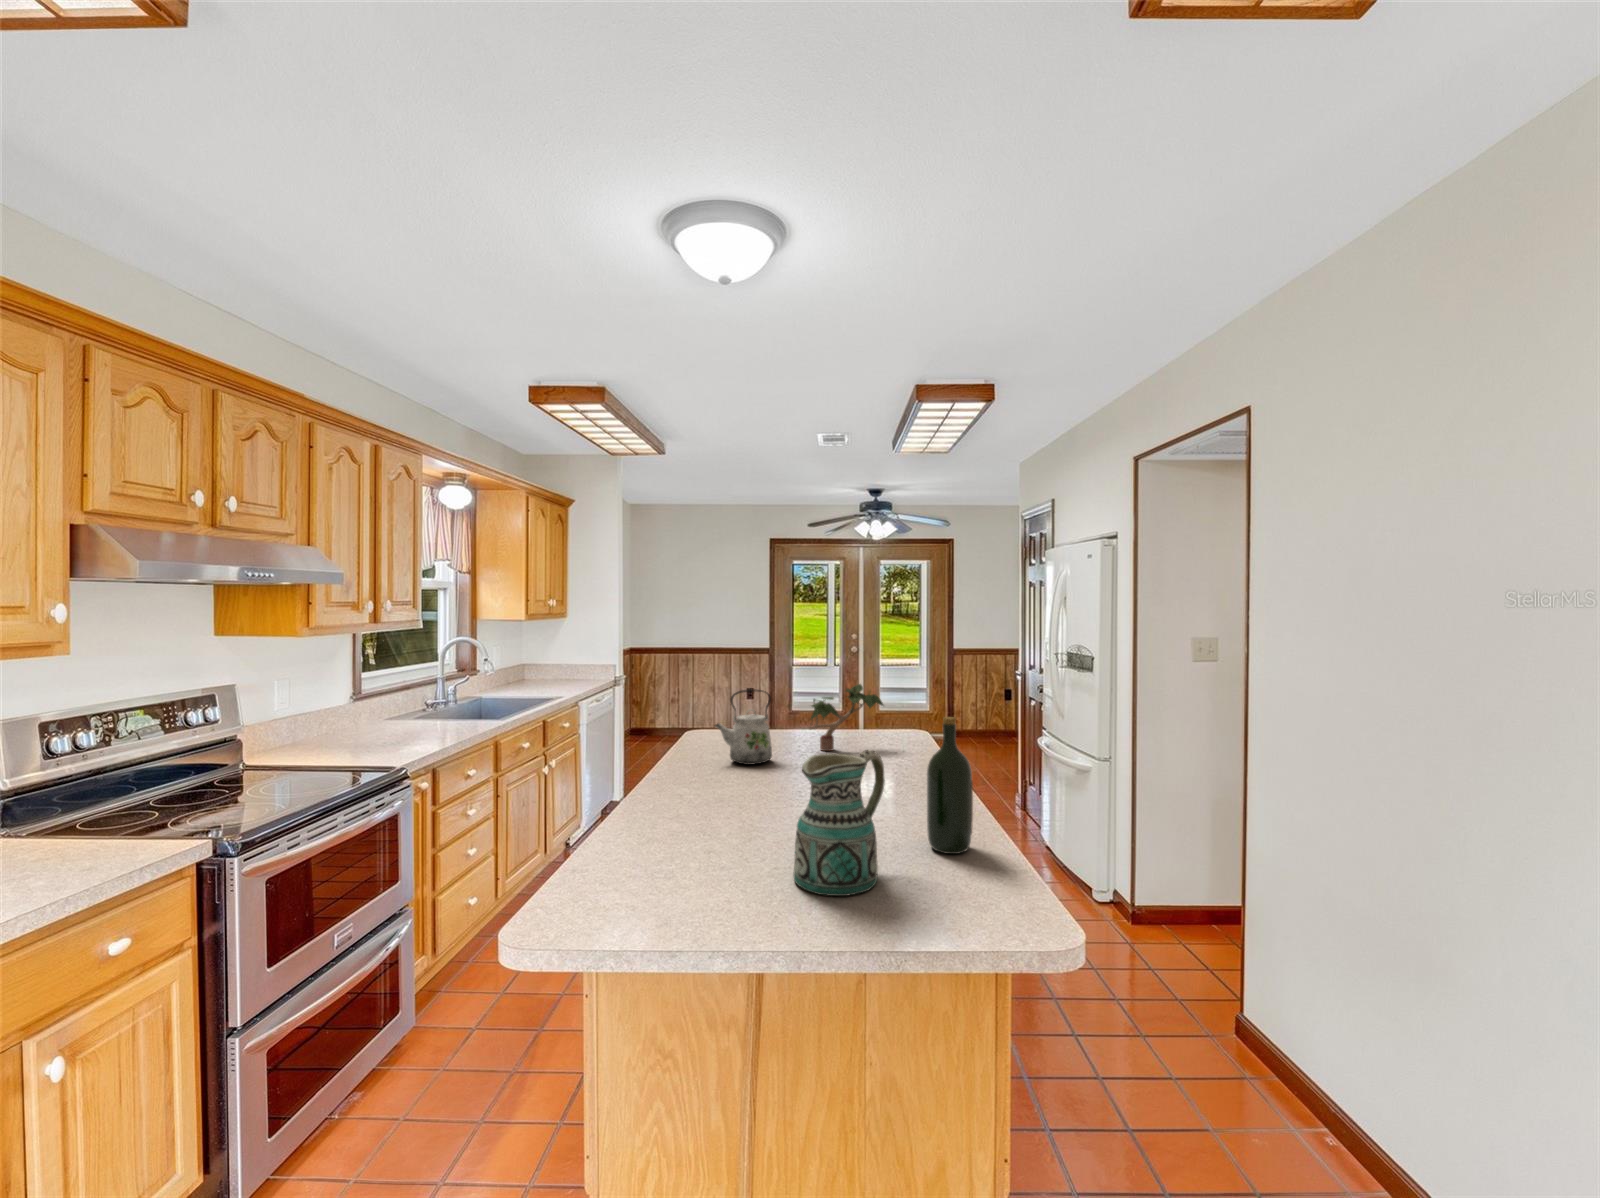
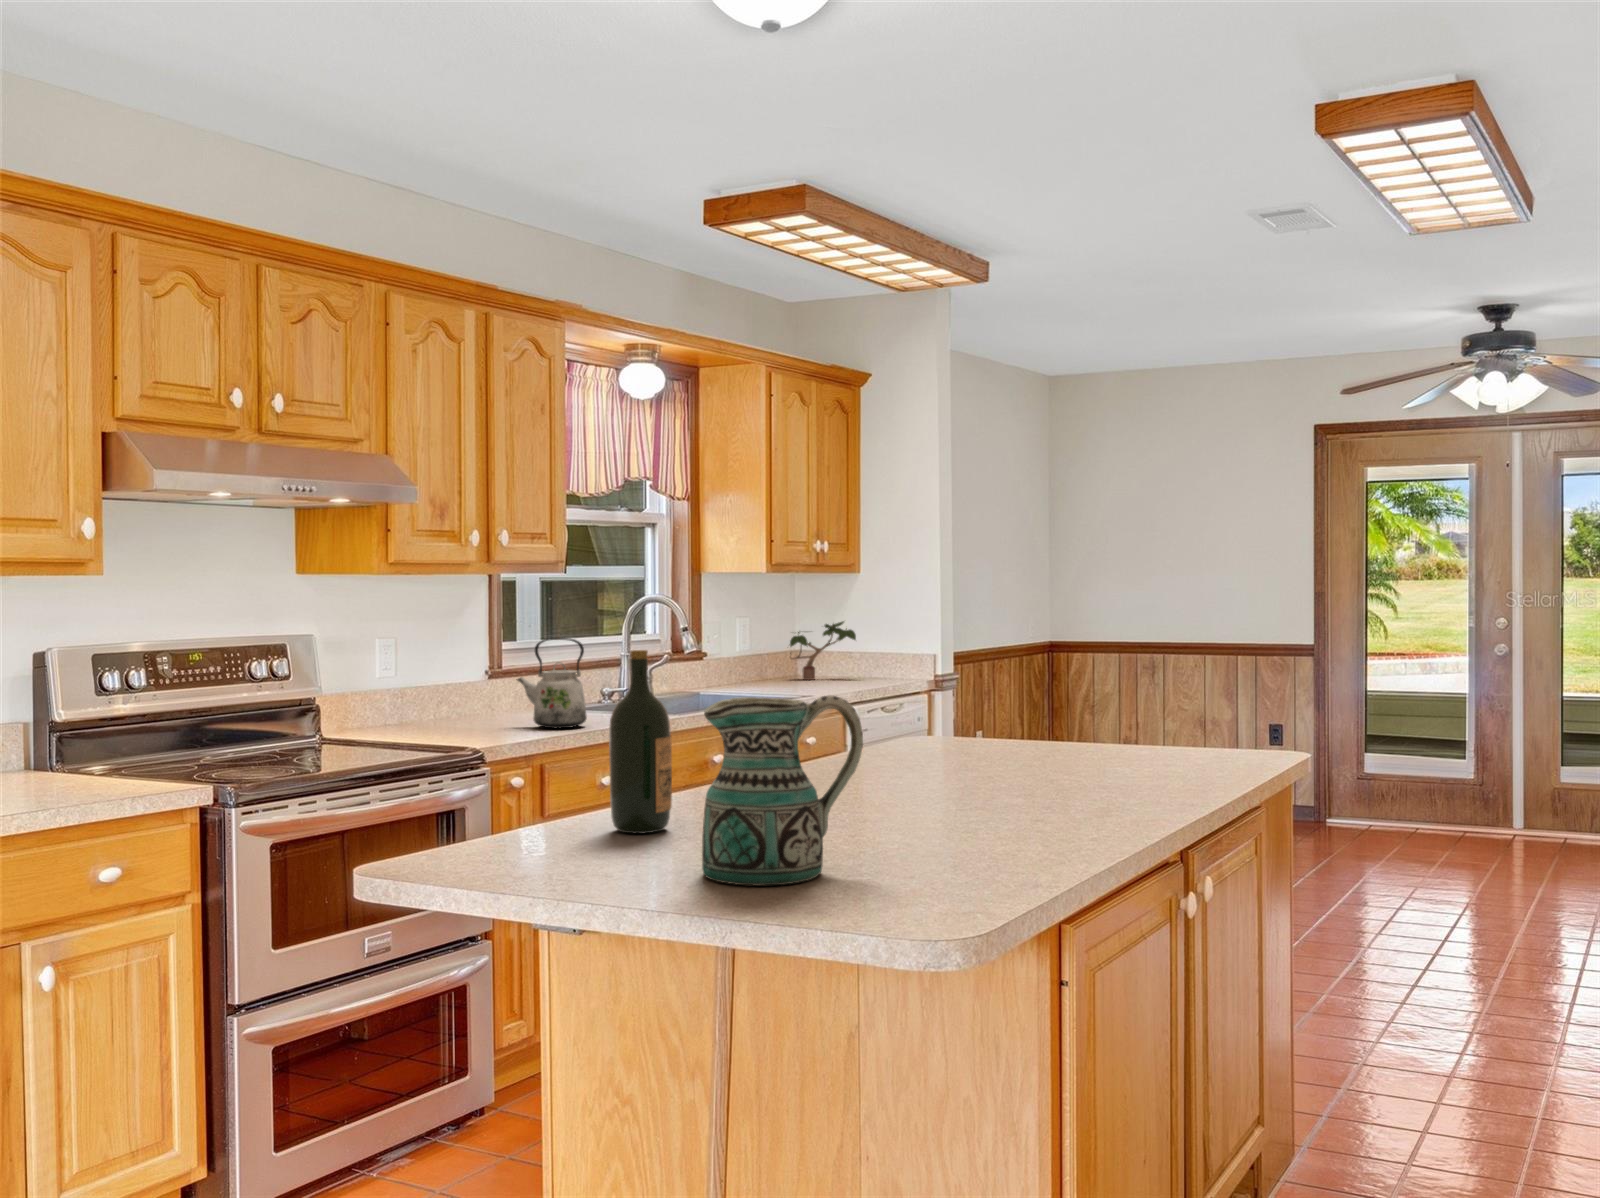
potted plant: present [809,684,883,751] -> present [790,621,856,680]
kettle: present [715,690,772,765] -> present [517,638,587,728]
wine bottle: present [927,717,973,854] -> present [609,650,672,833]

